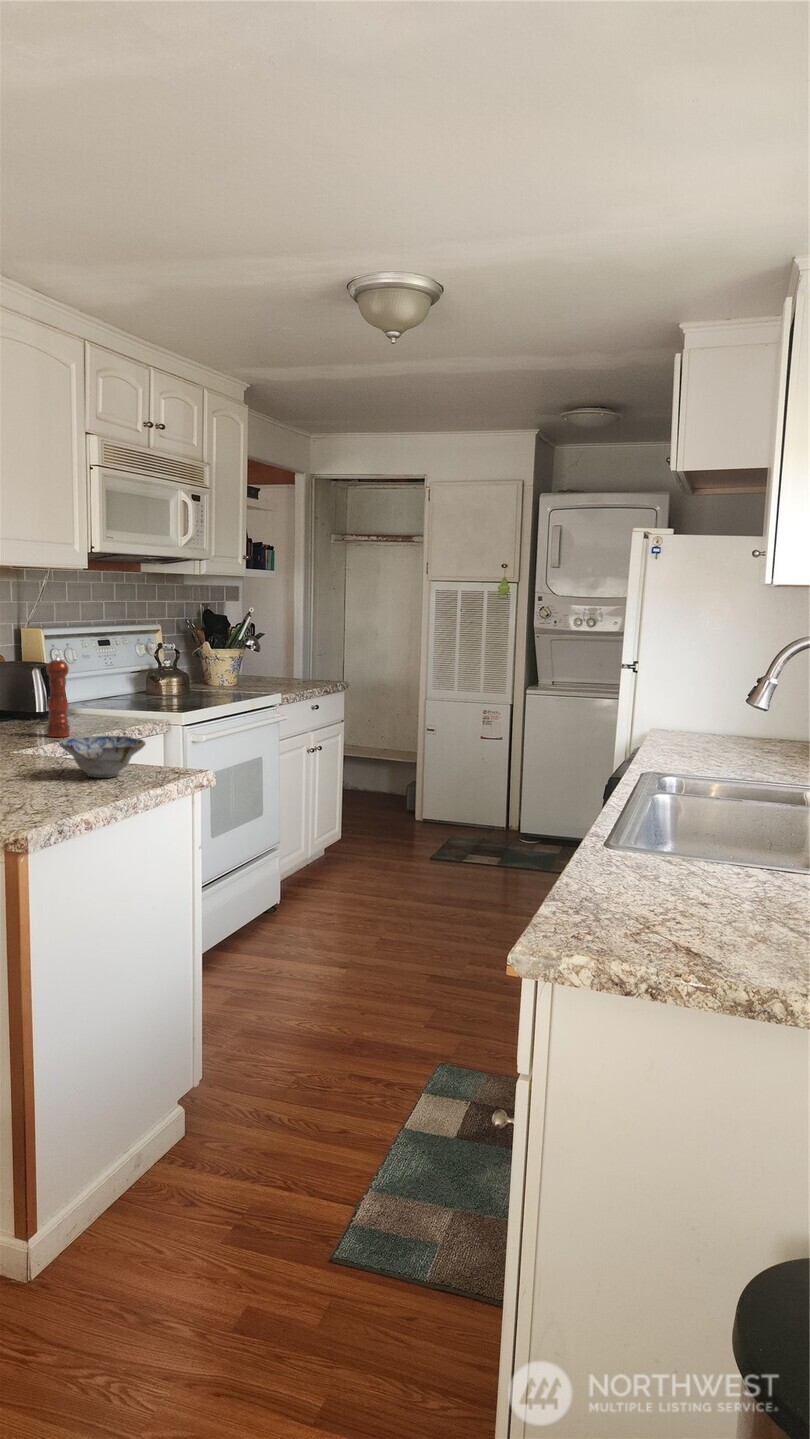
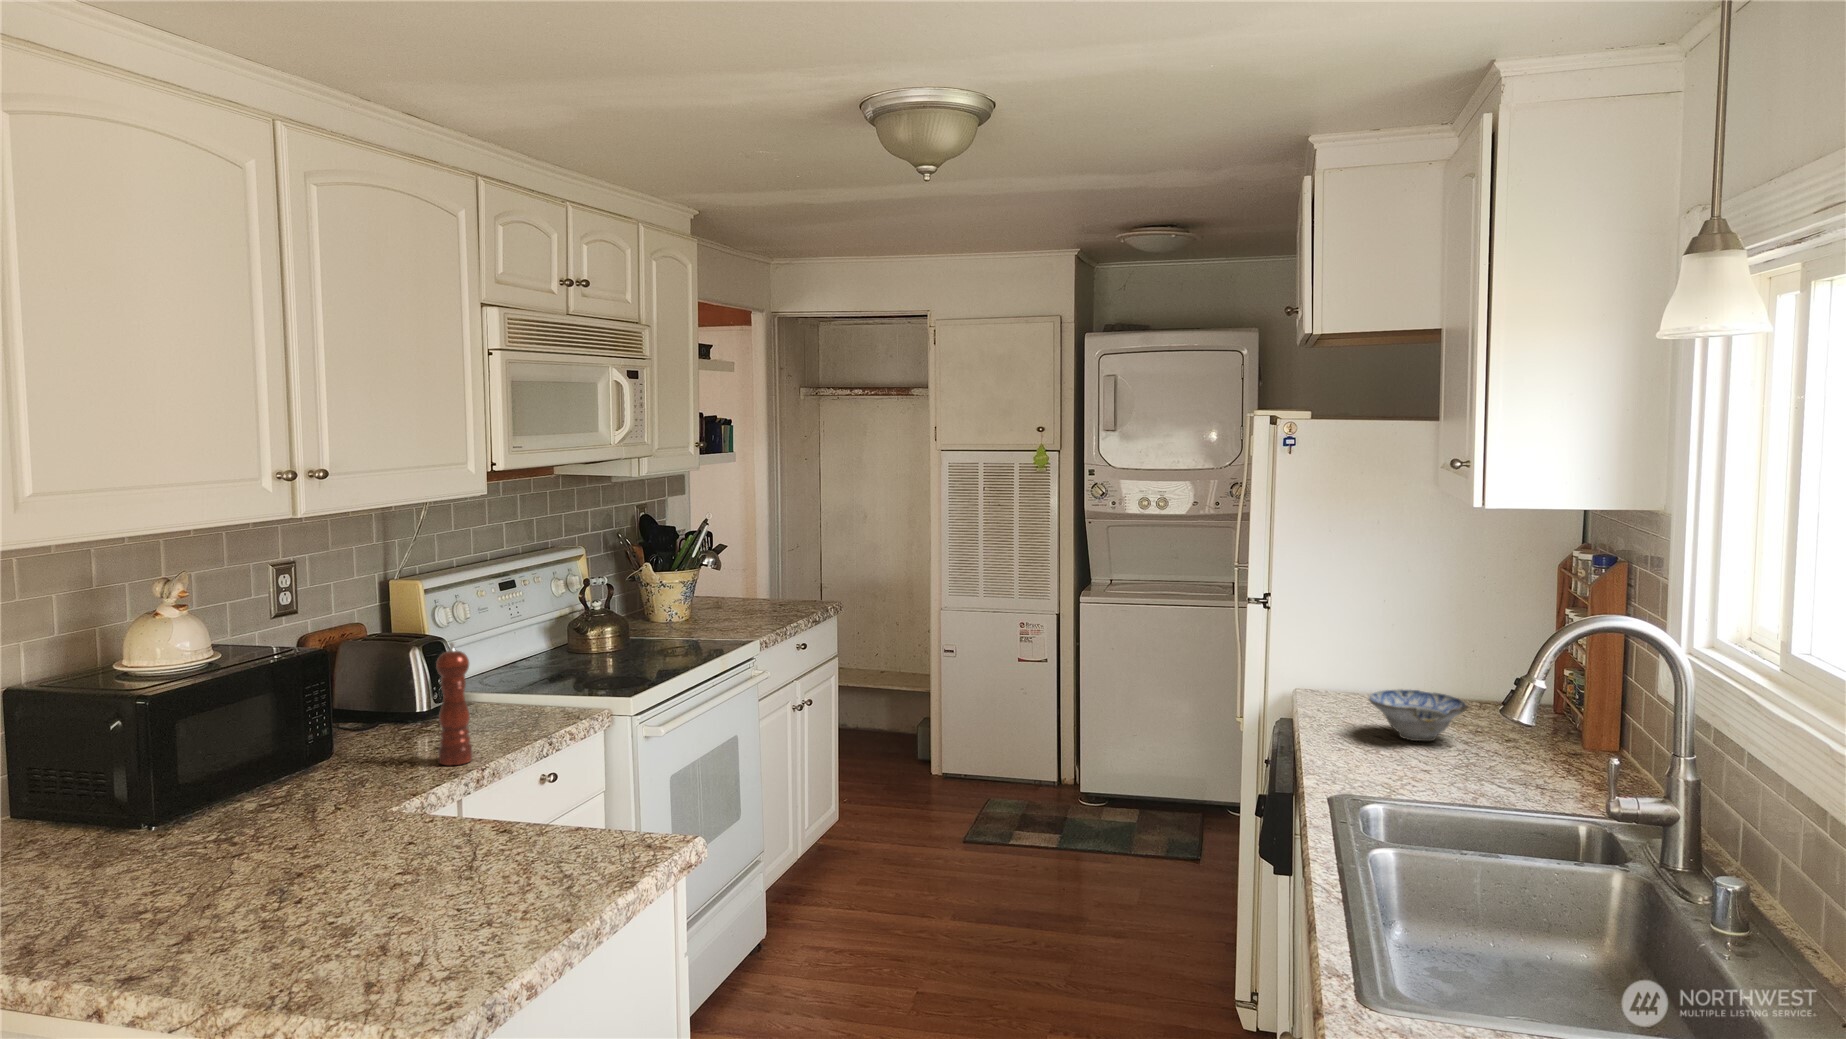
ceramic bowl: present [59,735,146,778] -> present [1368,689,1469,741]

